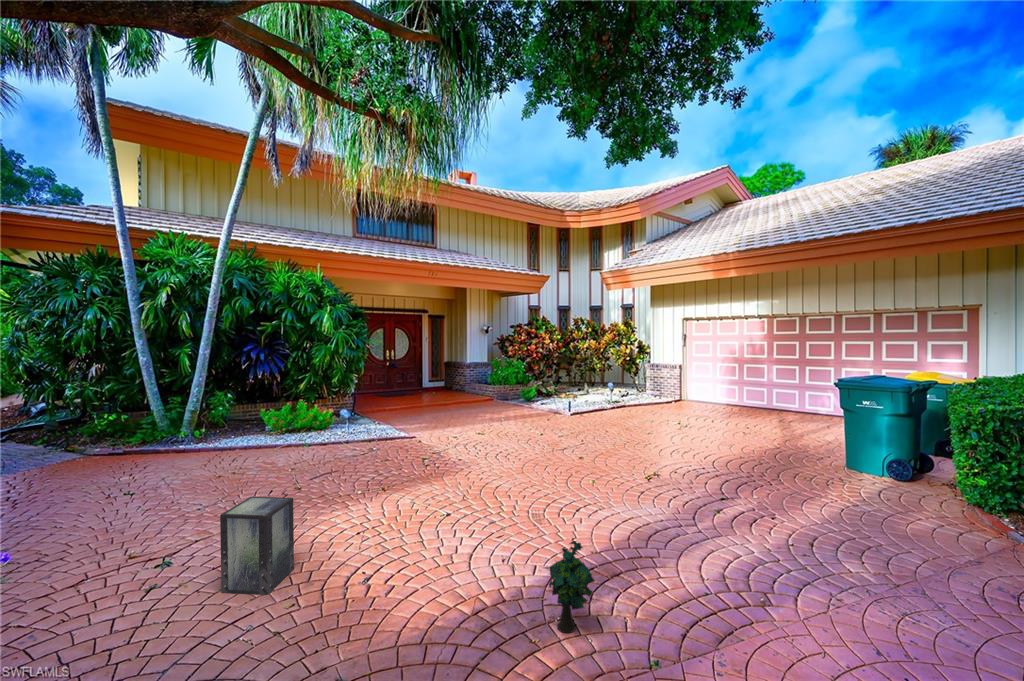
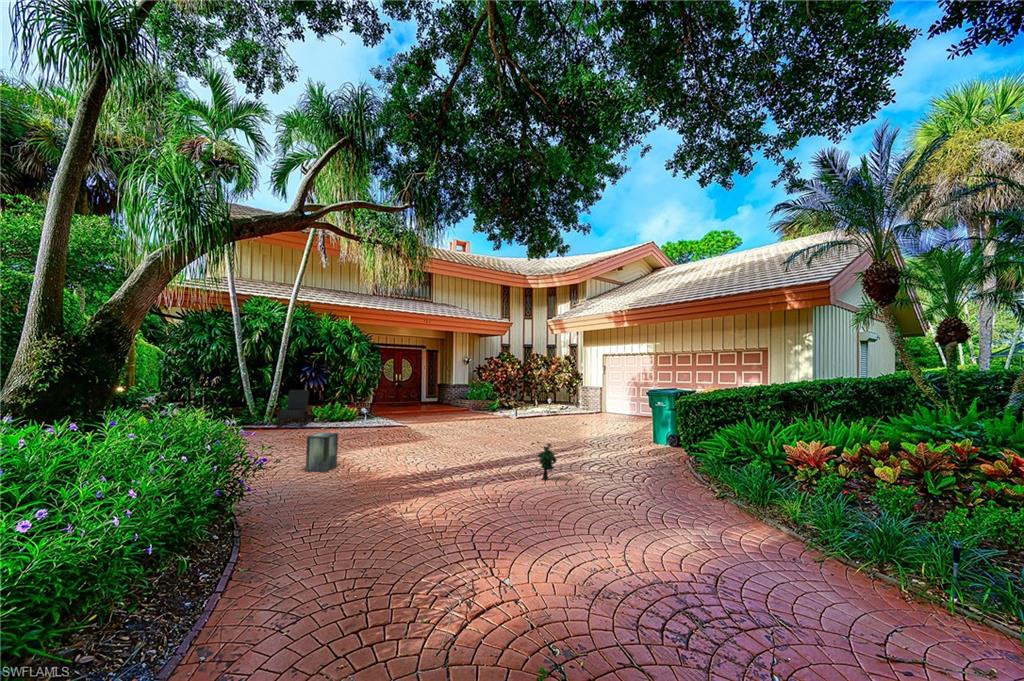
lounge chair: none [204,381,259,444] -> present [277,390,309,427]
decorative plant: present [545,541,595,633] -> present [537,444,557,481]

